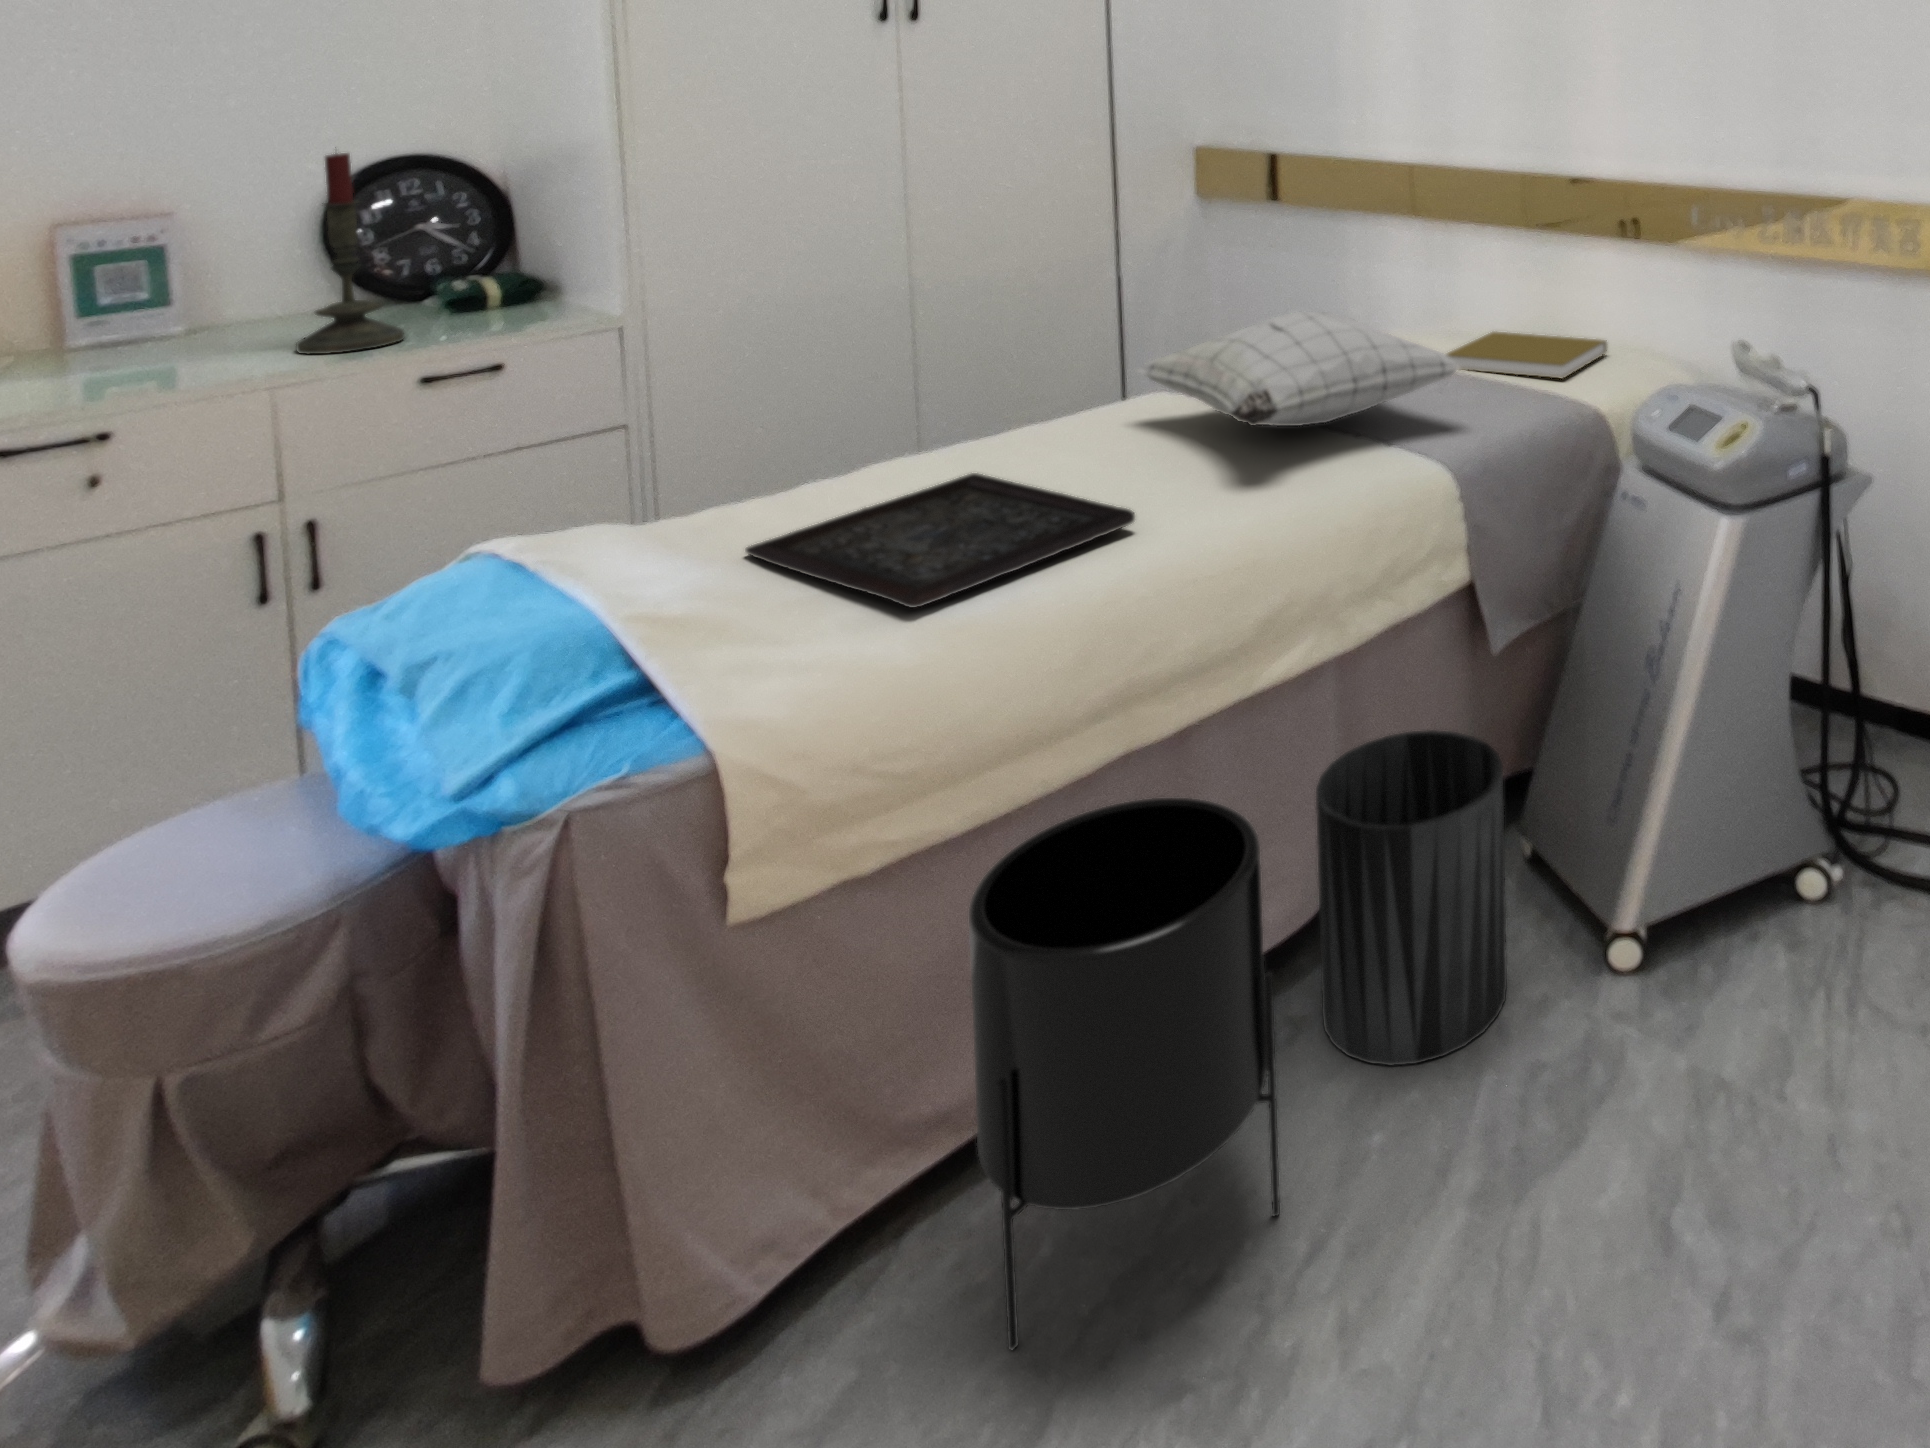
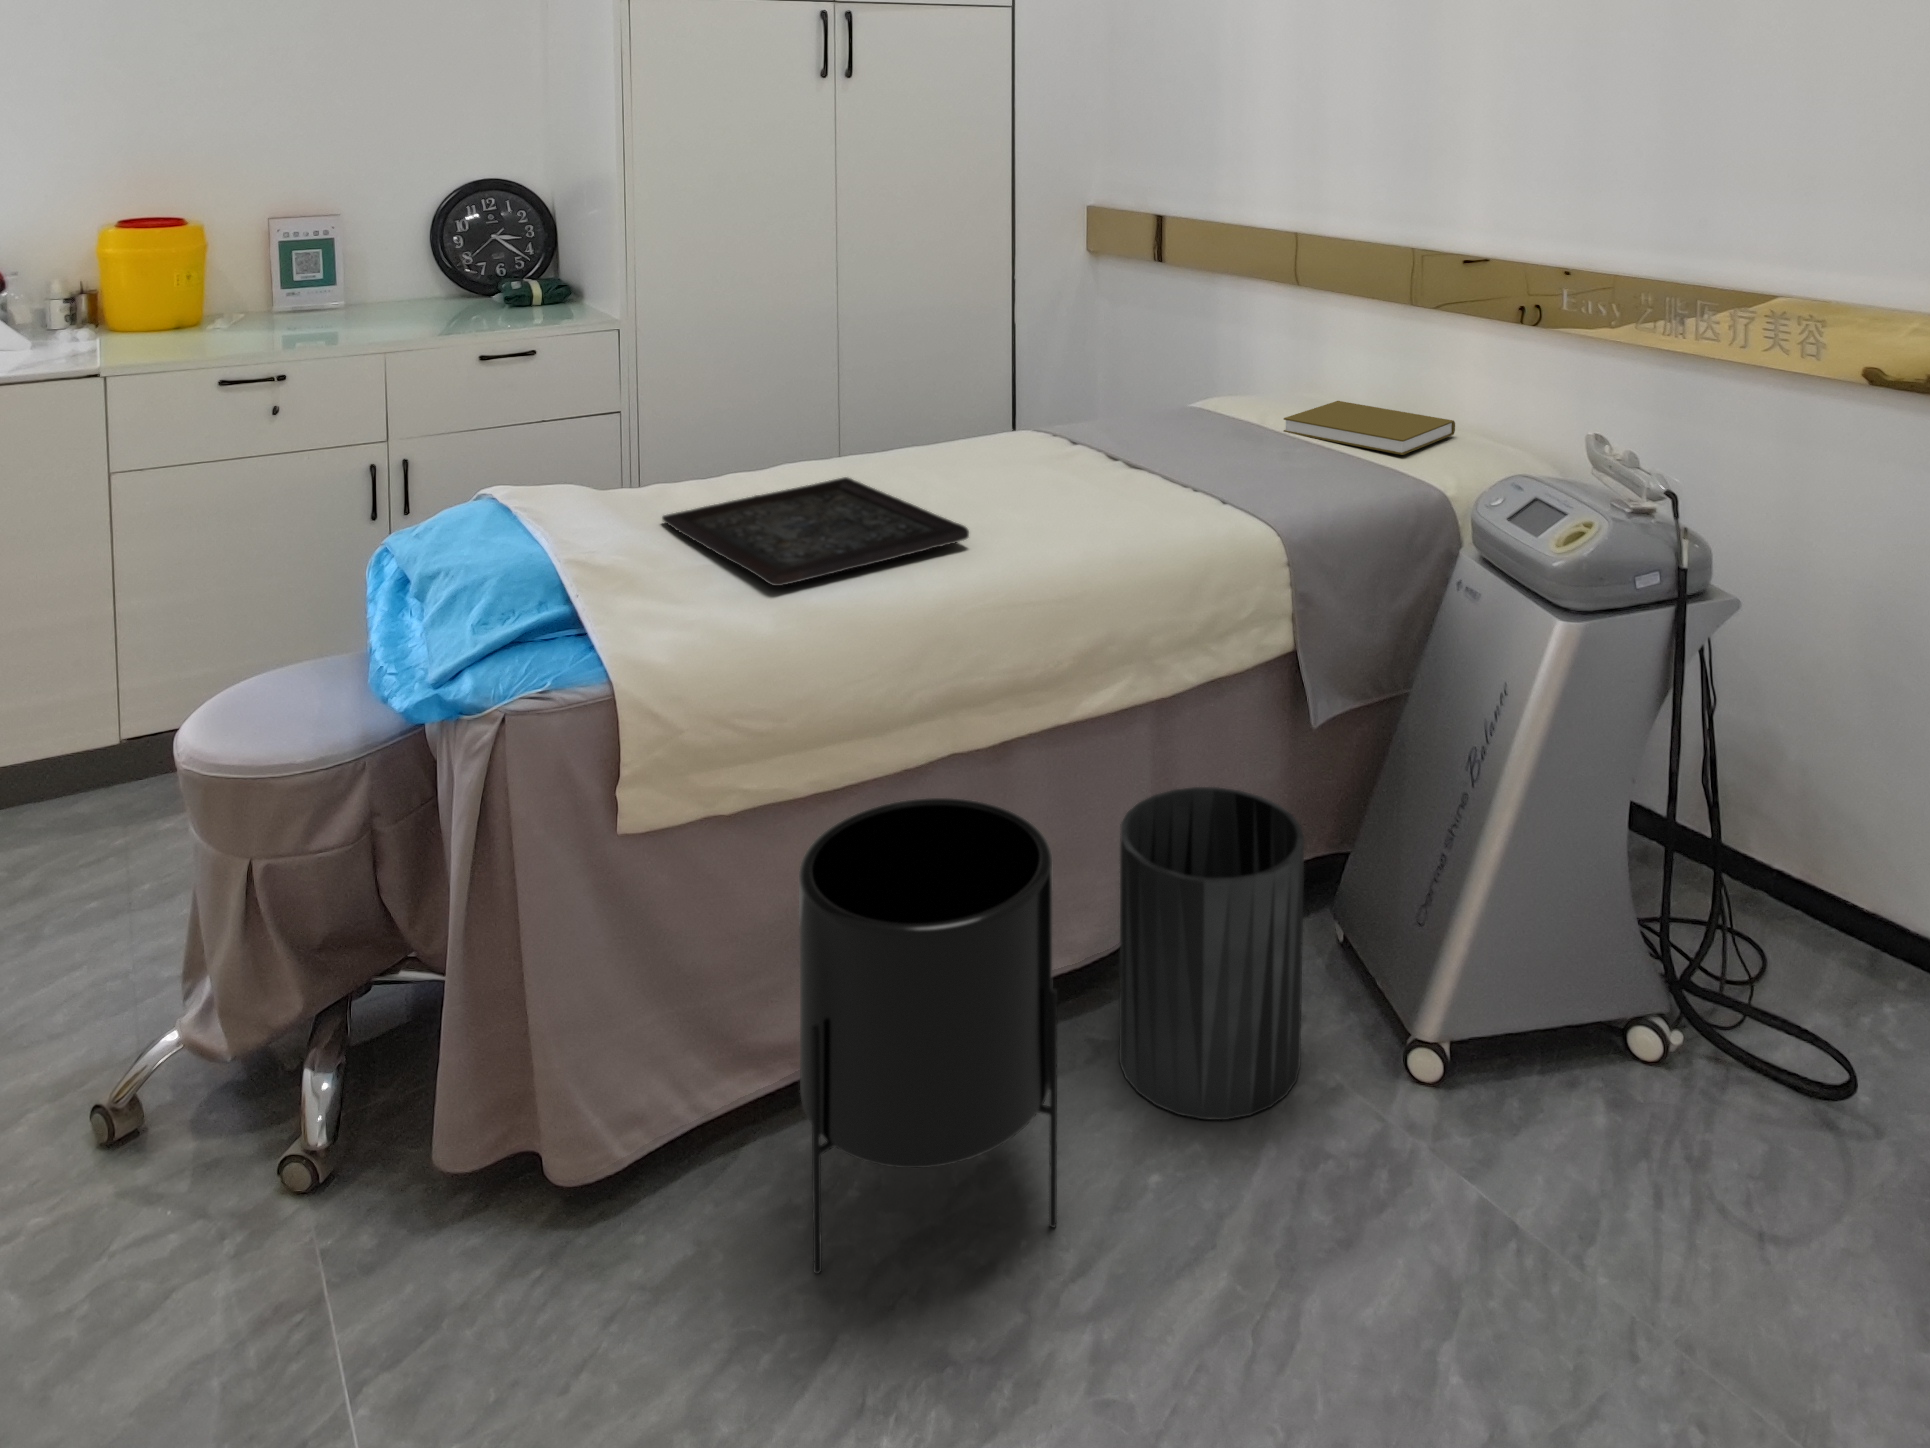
candle: present [296,153,404,354] -> none [405,167,472,329]
pillow: present [1138,312,1462,426] -> none [991,359,1292,470]

